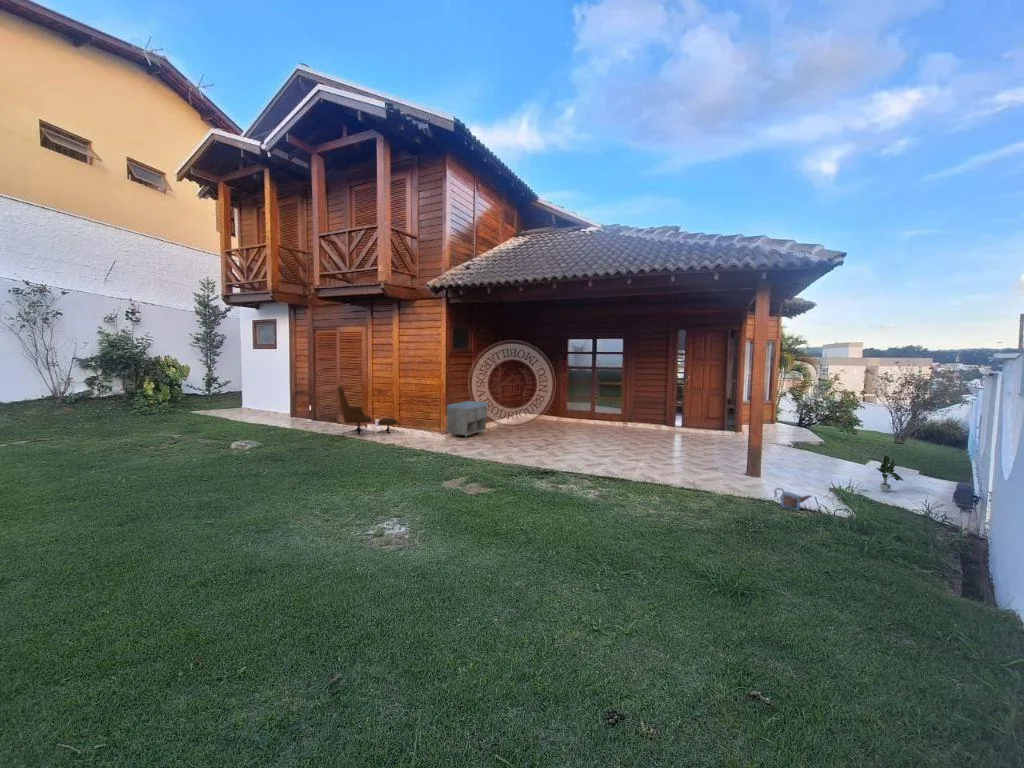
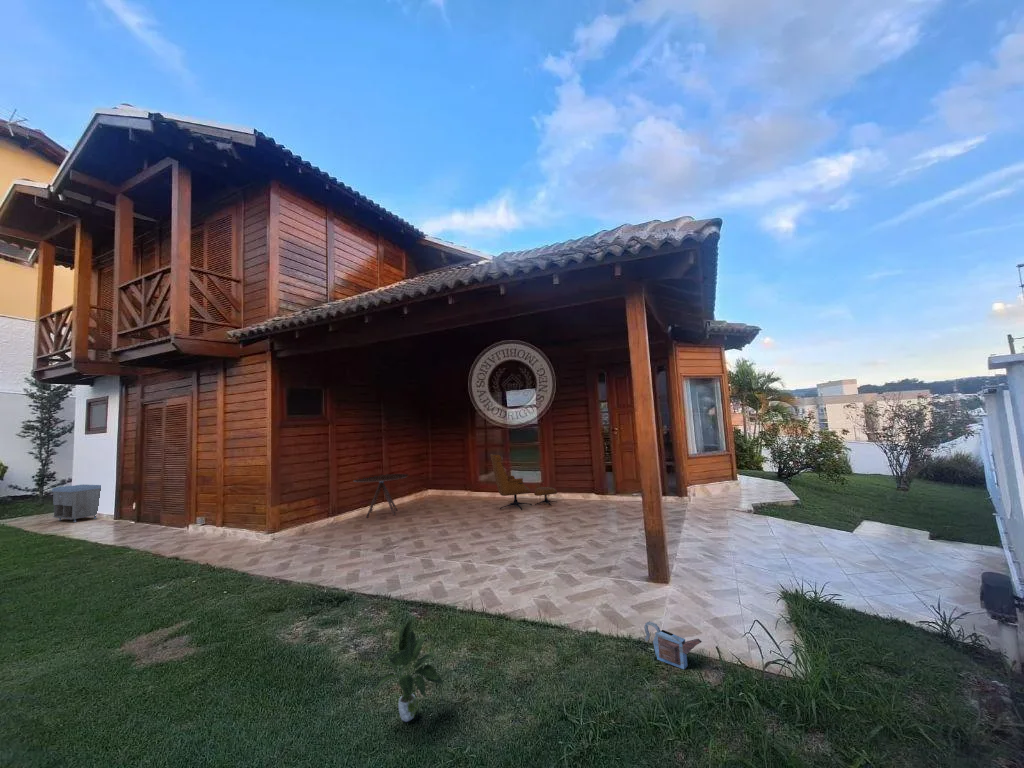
lounge chair: present [337,386,398,435] -> present [490,454,557,510]
round table: none [488,398,529,429] -> present [353,474,408,518]
storage bench: present [447,401,488,438] -> present [52,485,101,522]
potted plant: present [877,456,903,492] -> present [373,621,443,721]

